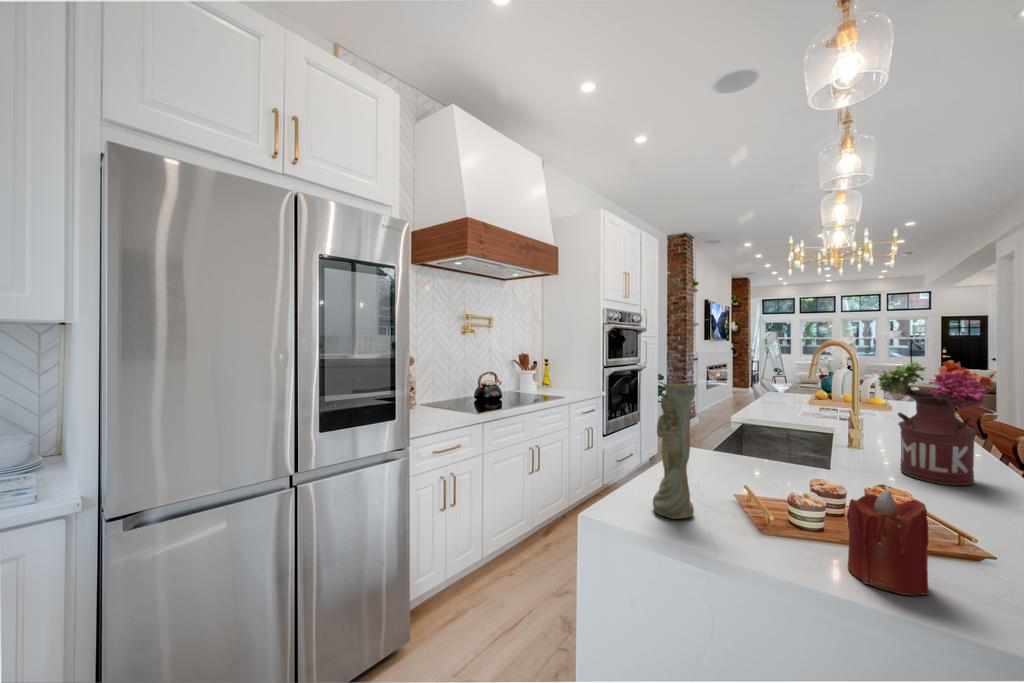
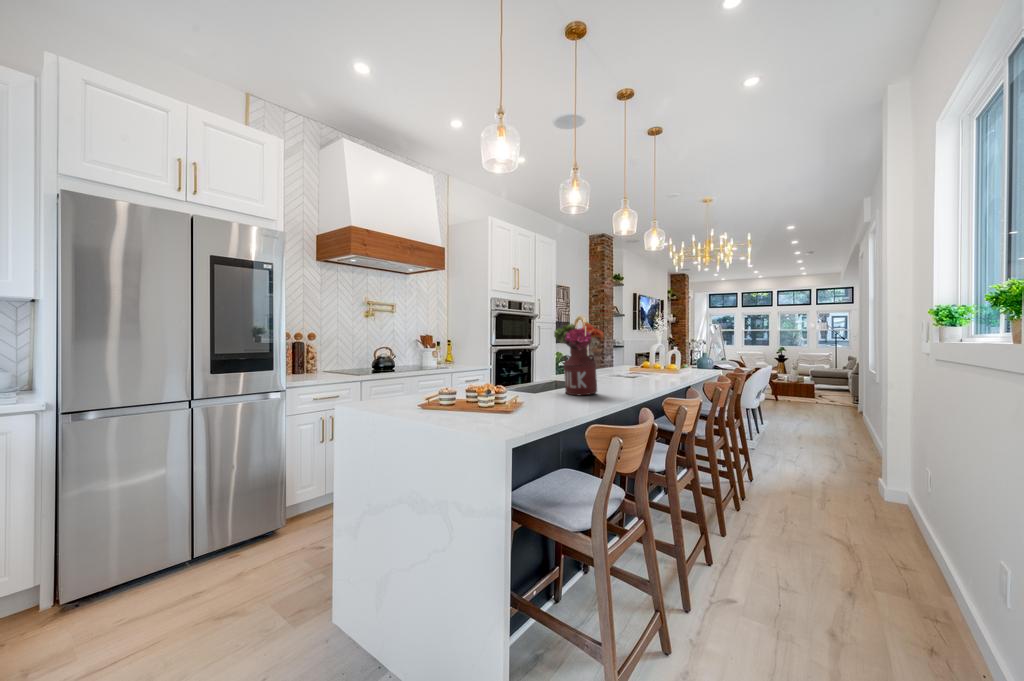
vase: present [653,383,697,519] -> none [370,330,394,403]
candle: present [847,491,929,595] -> none [419,372,449,417]

